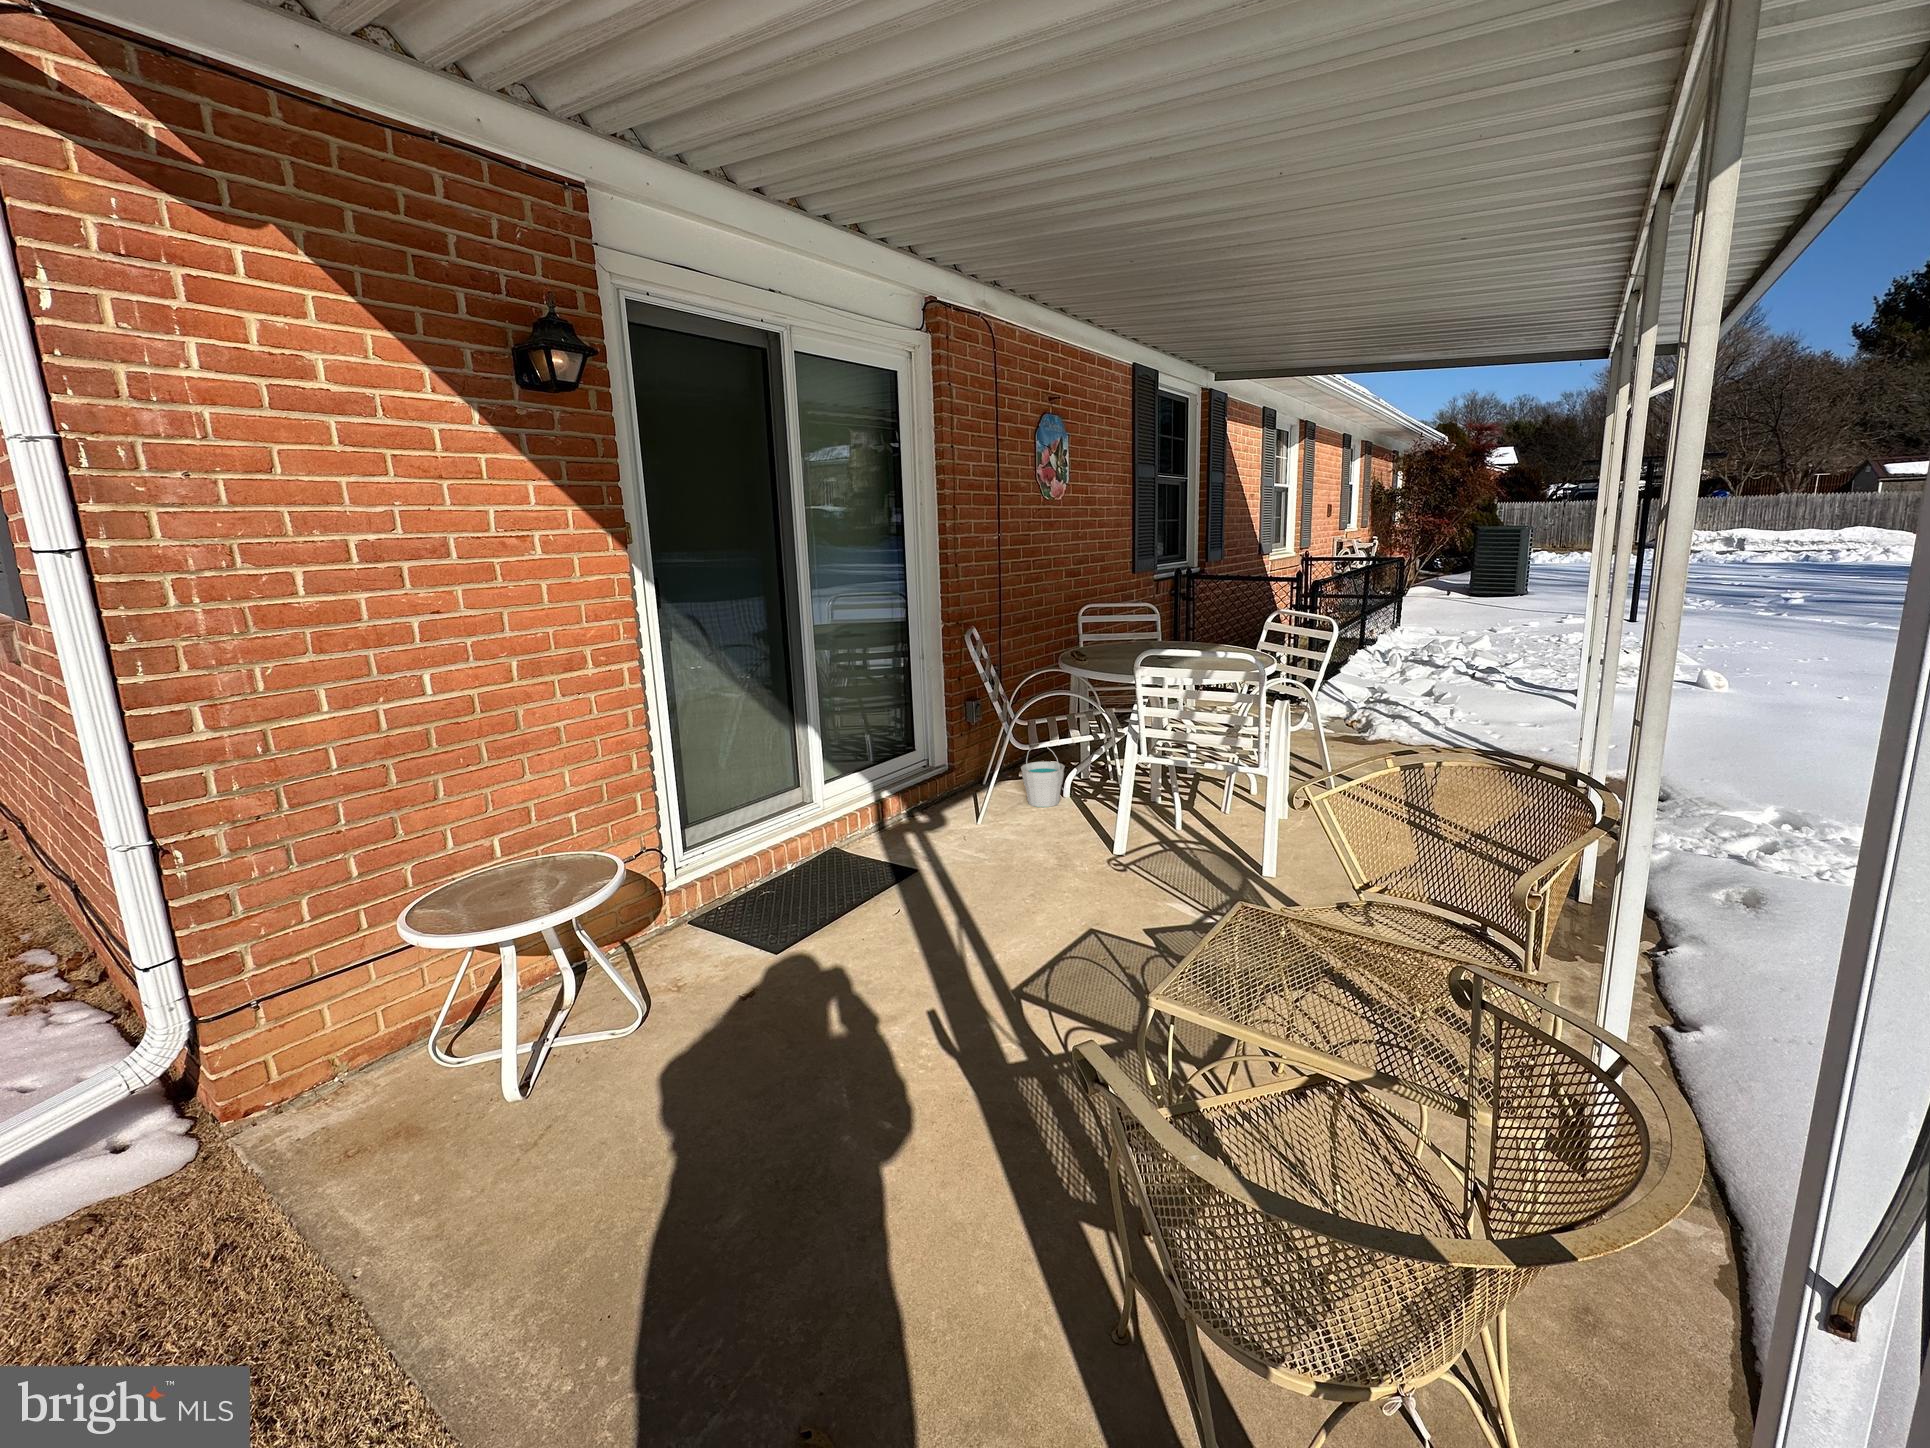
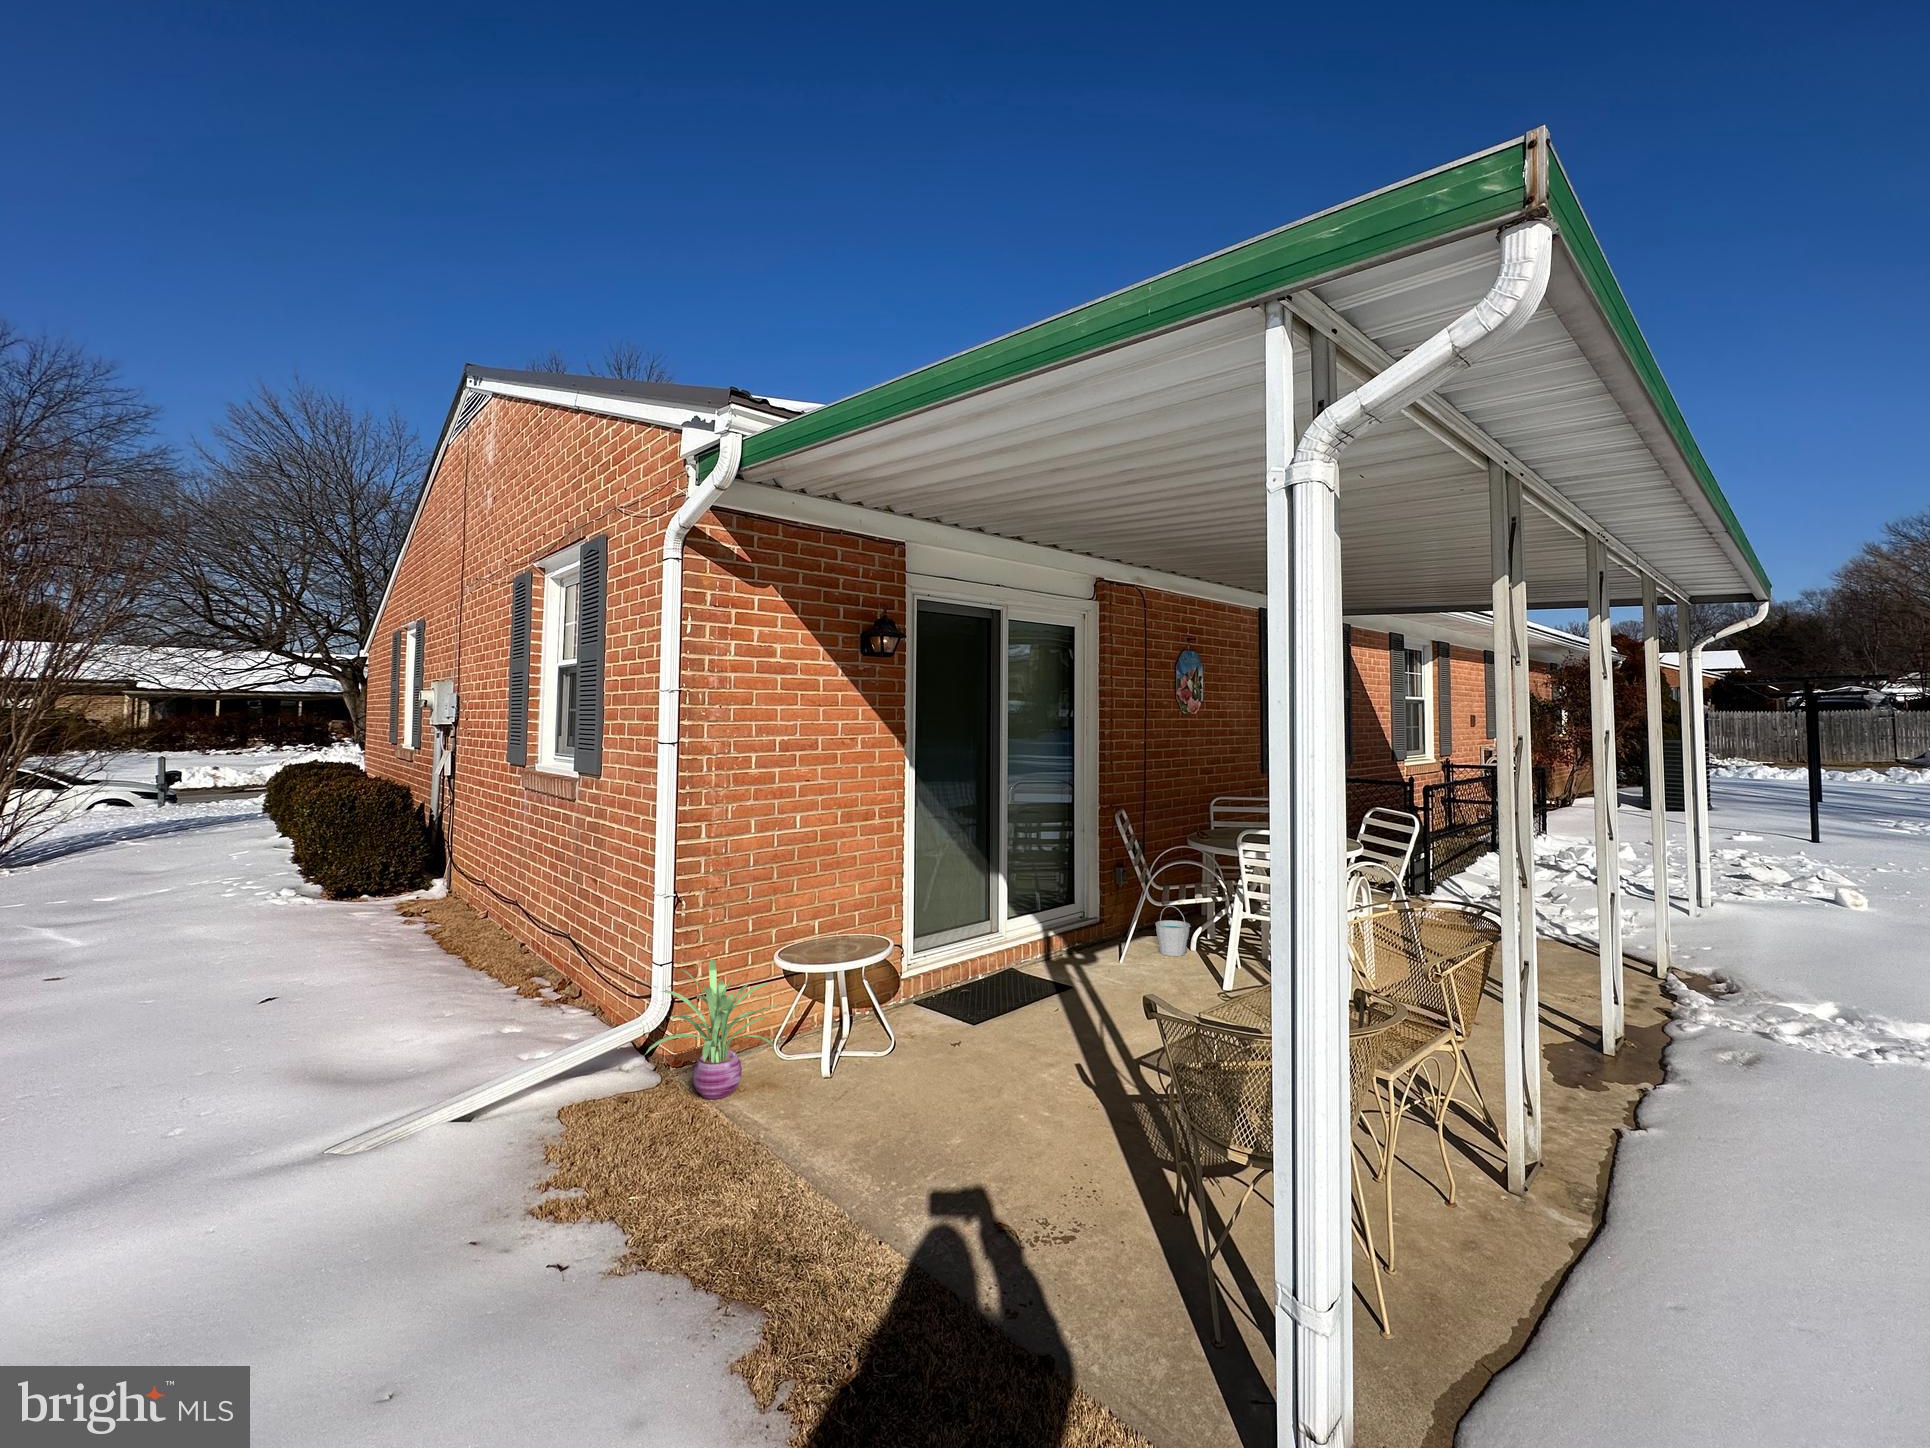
decorative plant: none [63,950,396,1199] -> present [646,959,776,1099]

